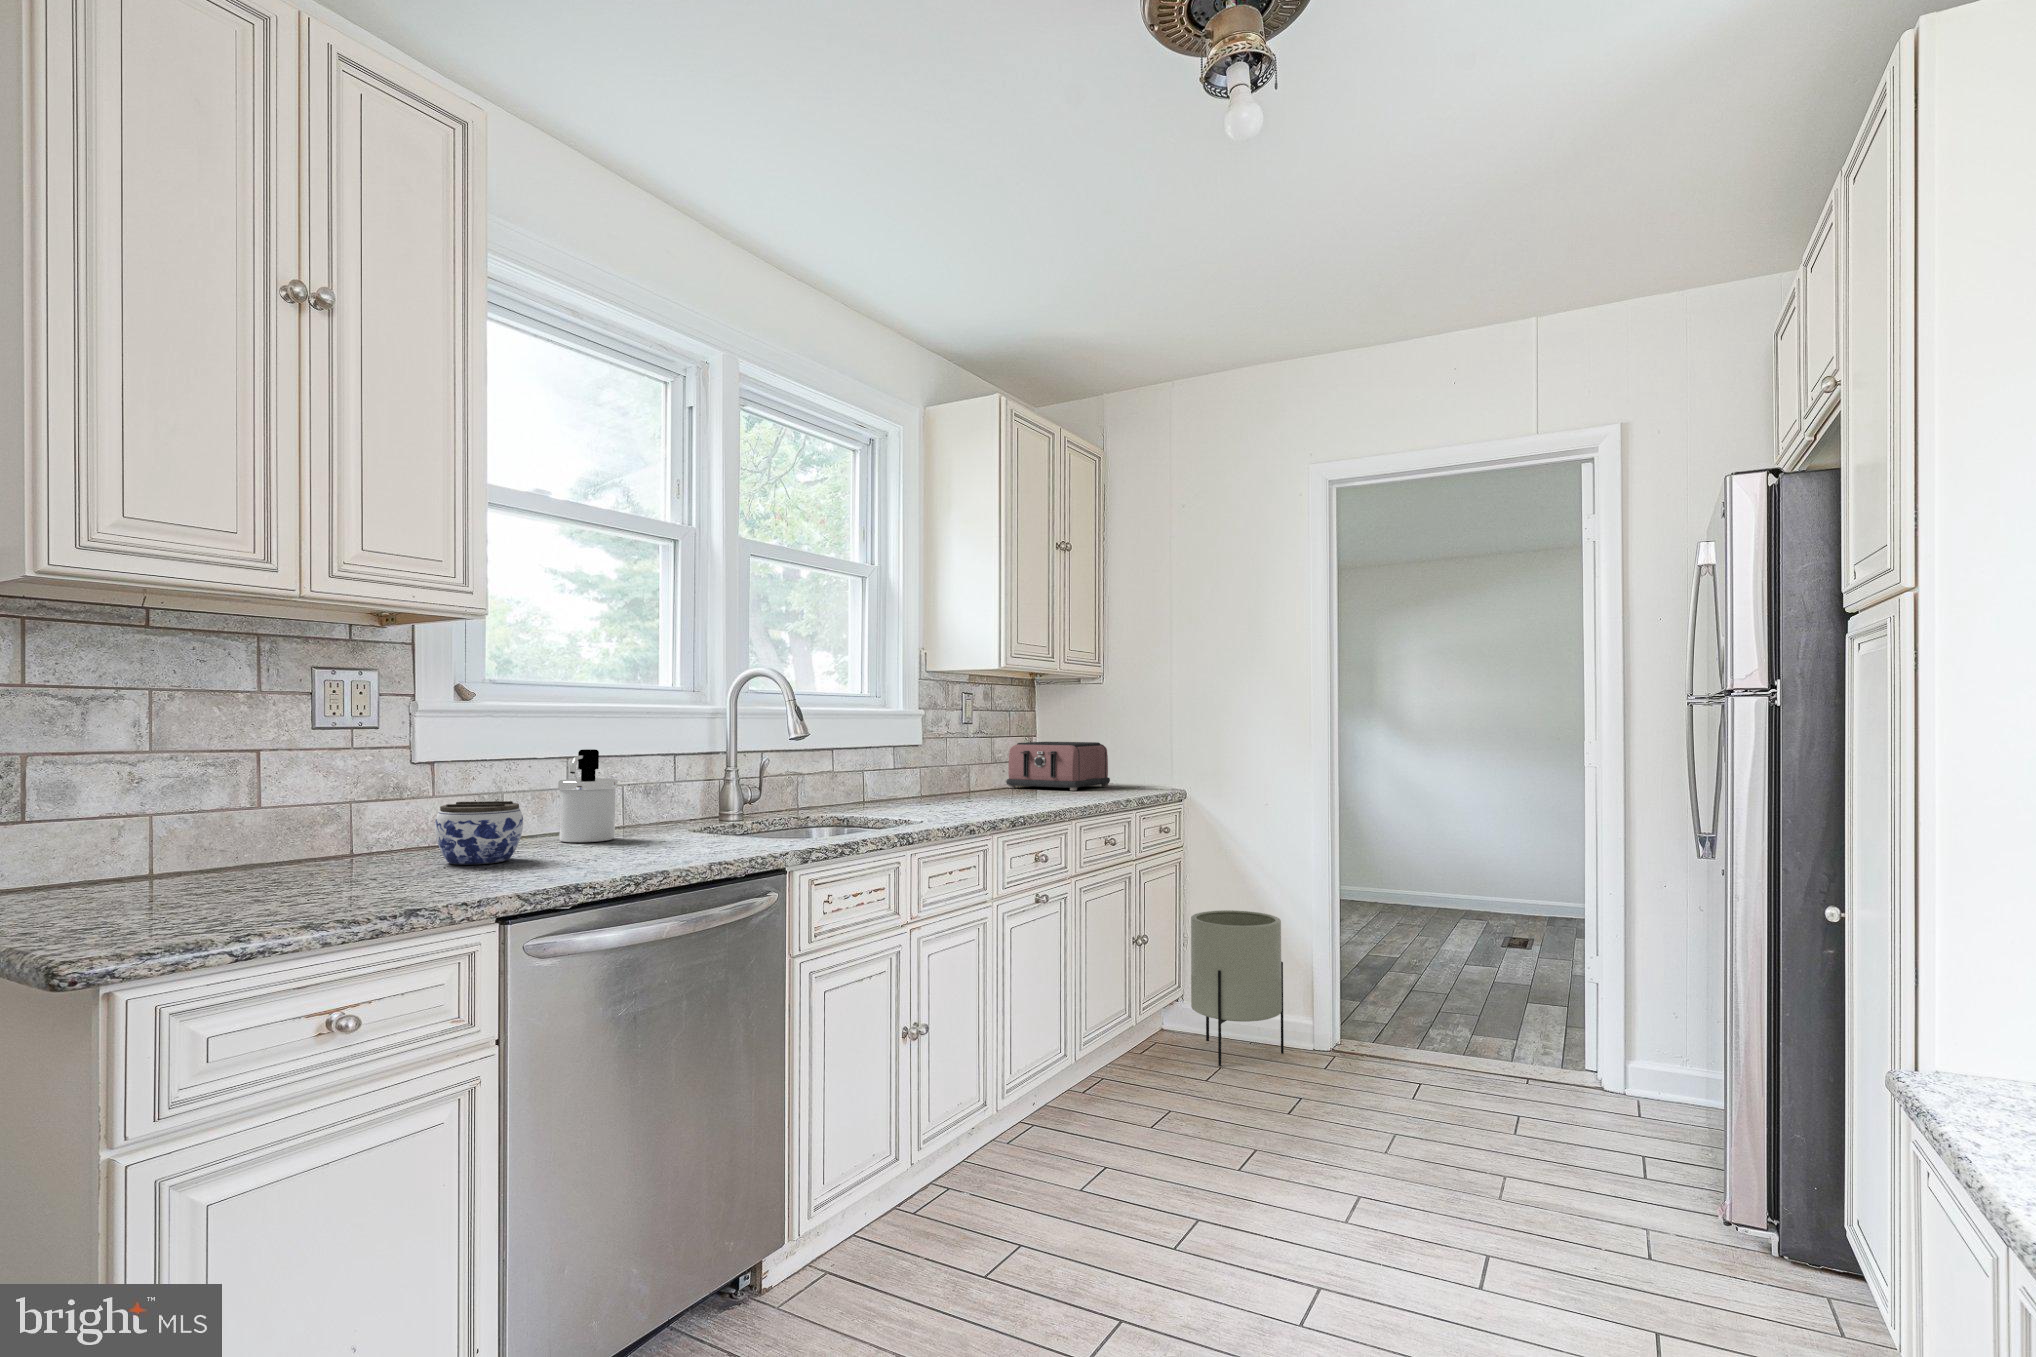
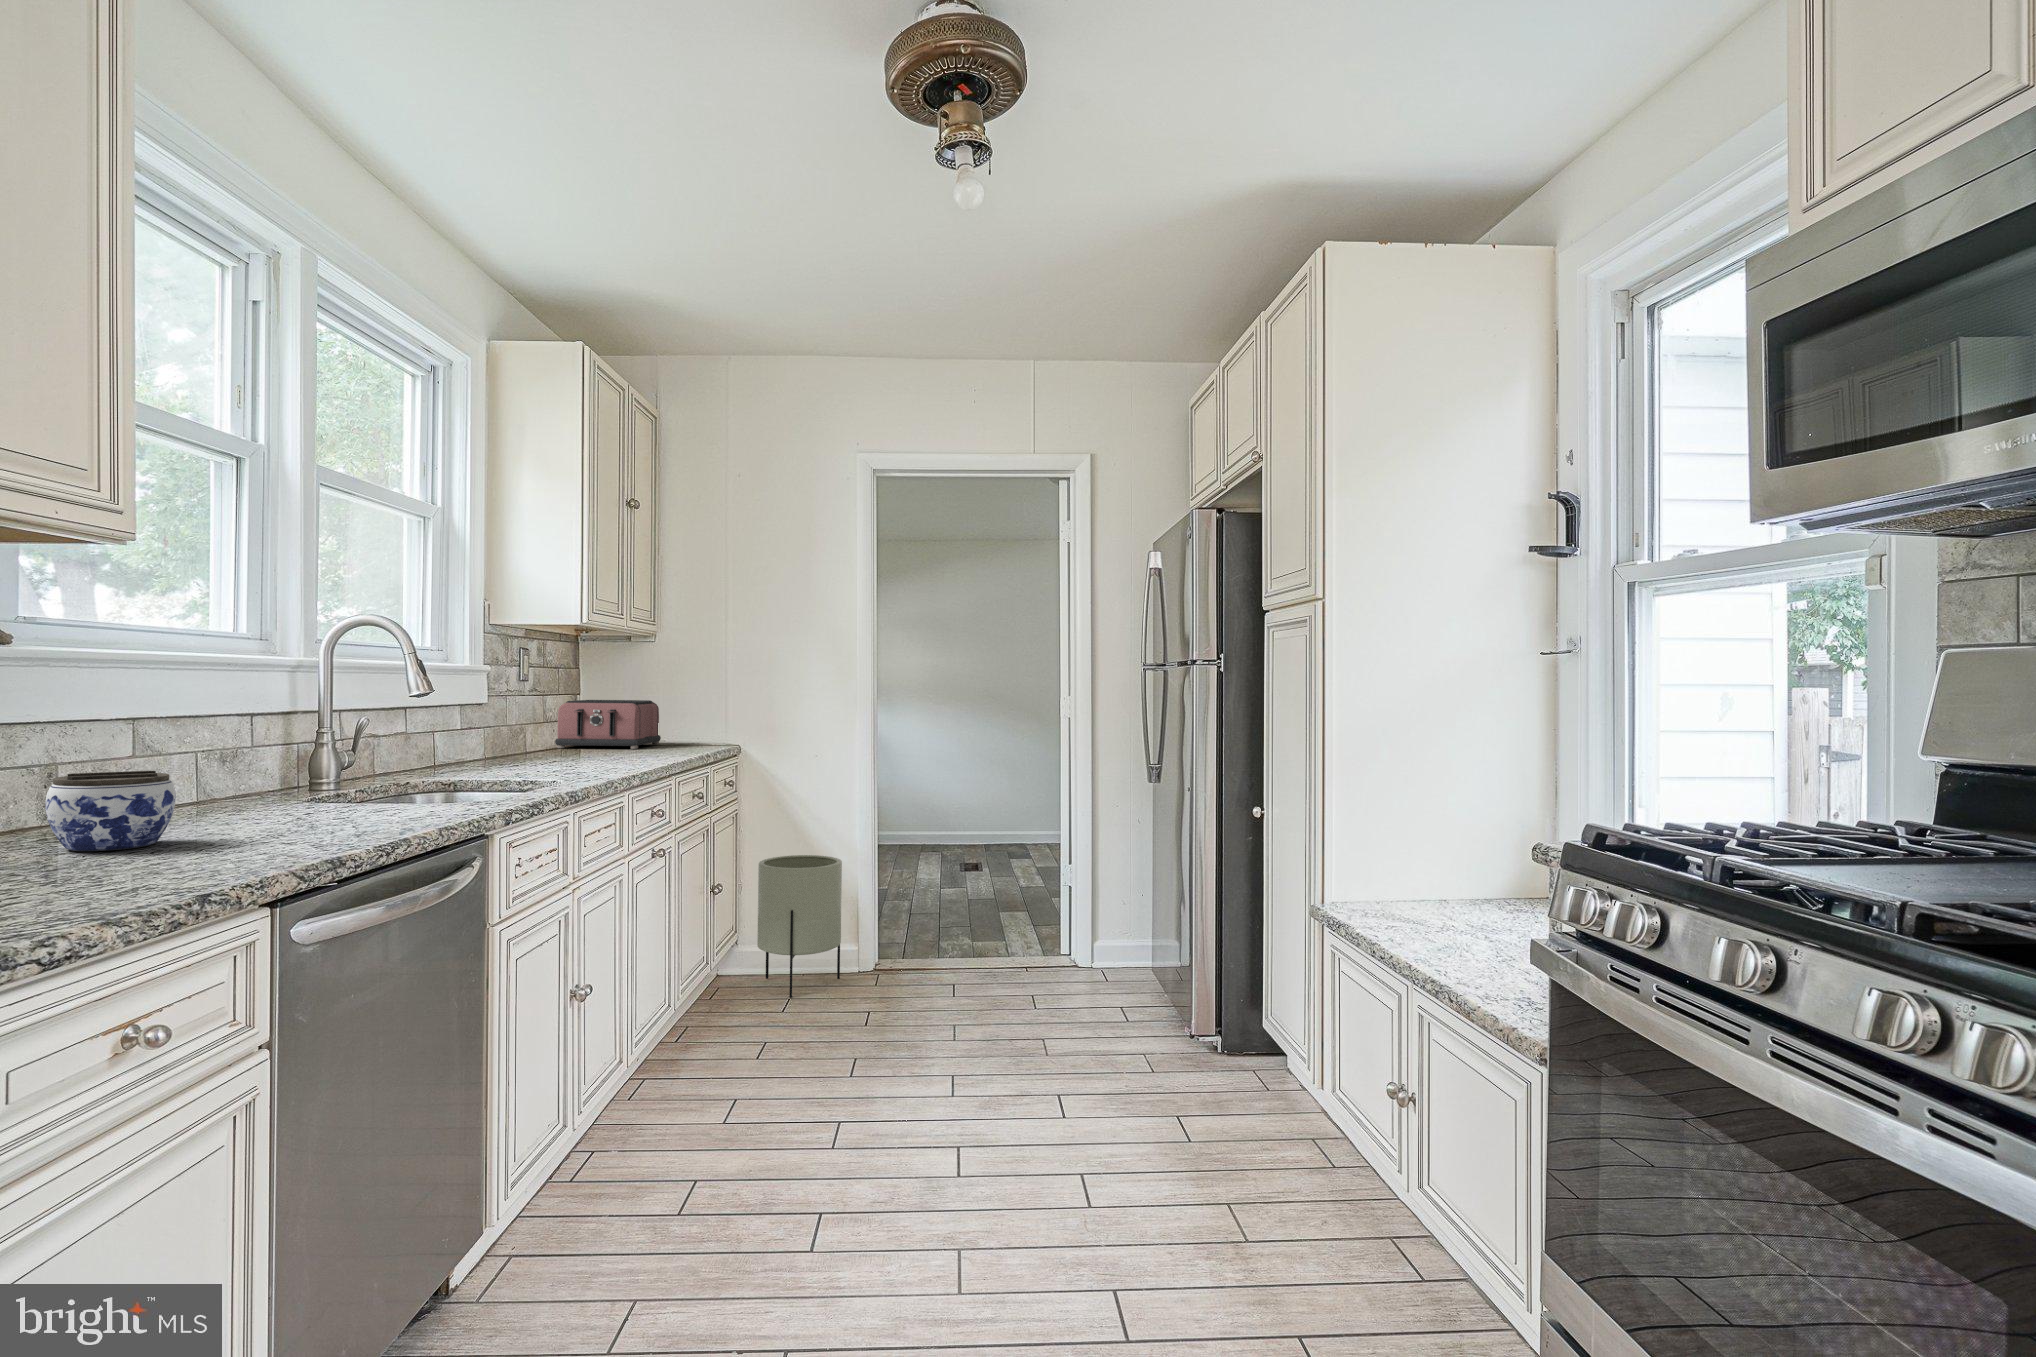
soap dispenser: present [558,749,618,842] -> none [148,708,233,821]

